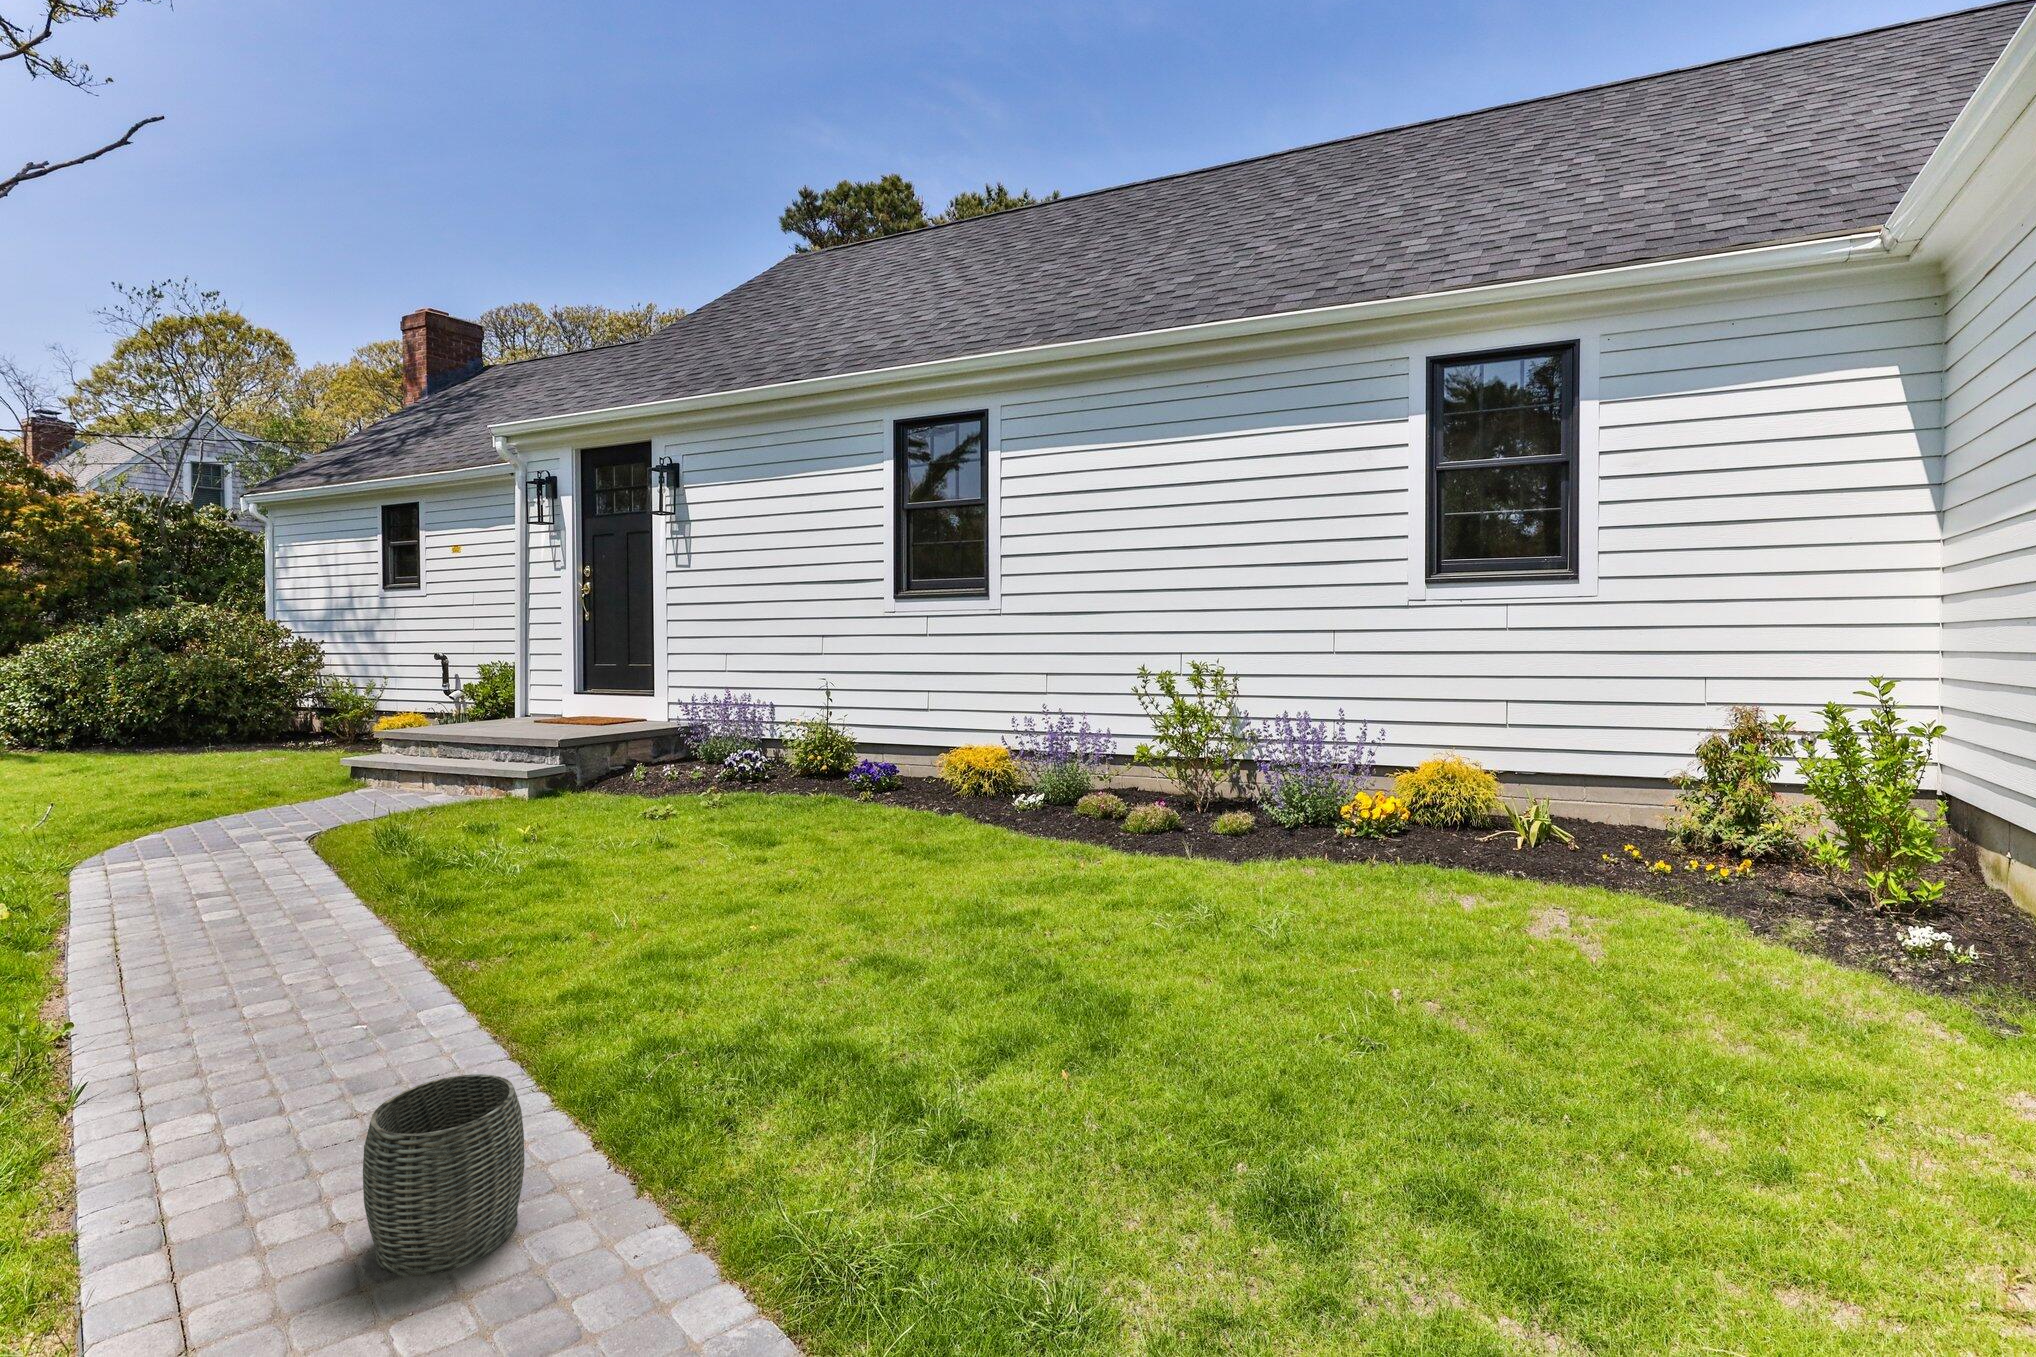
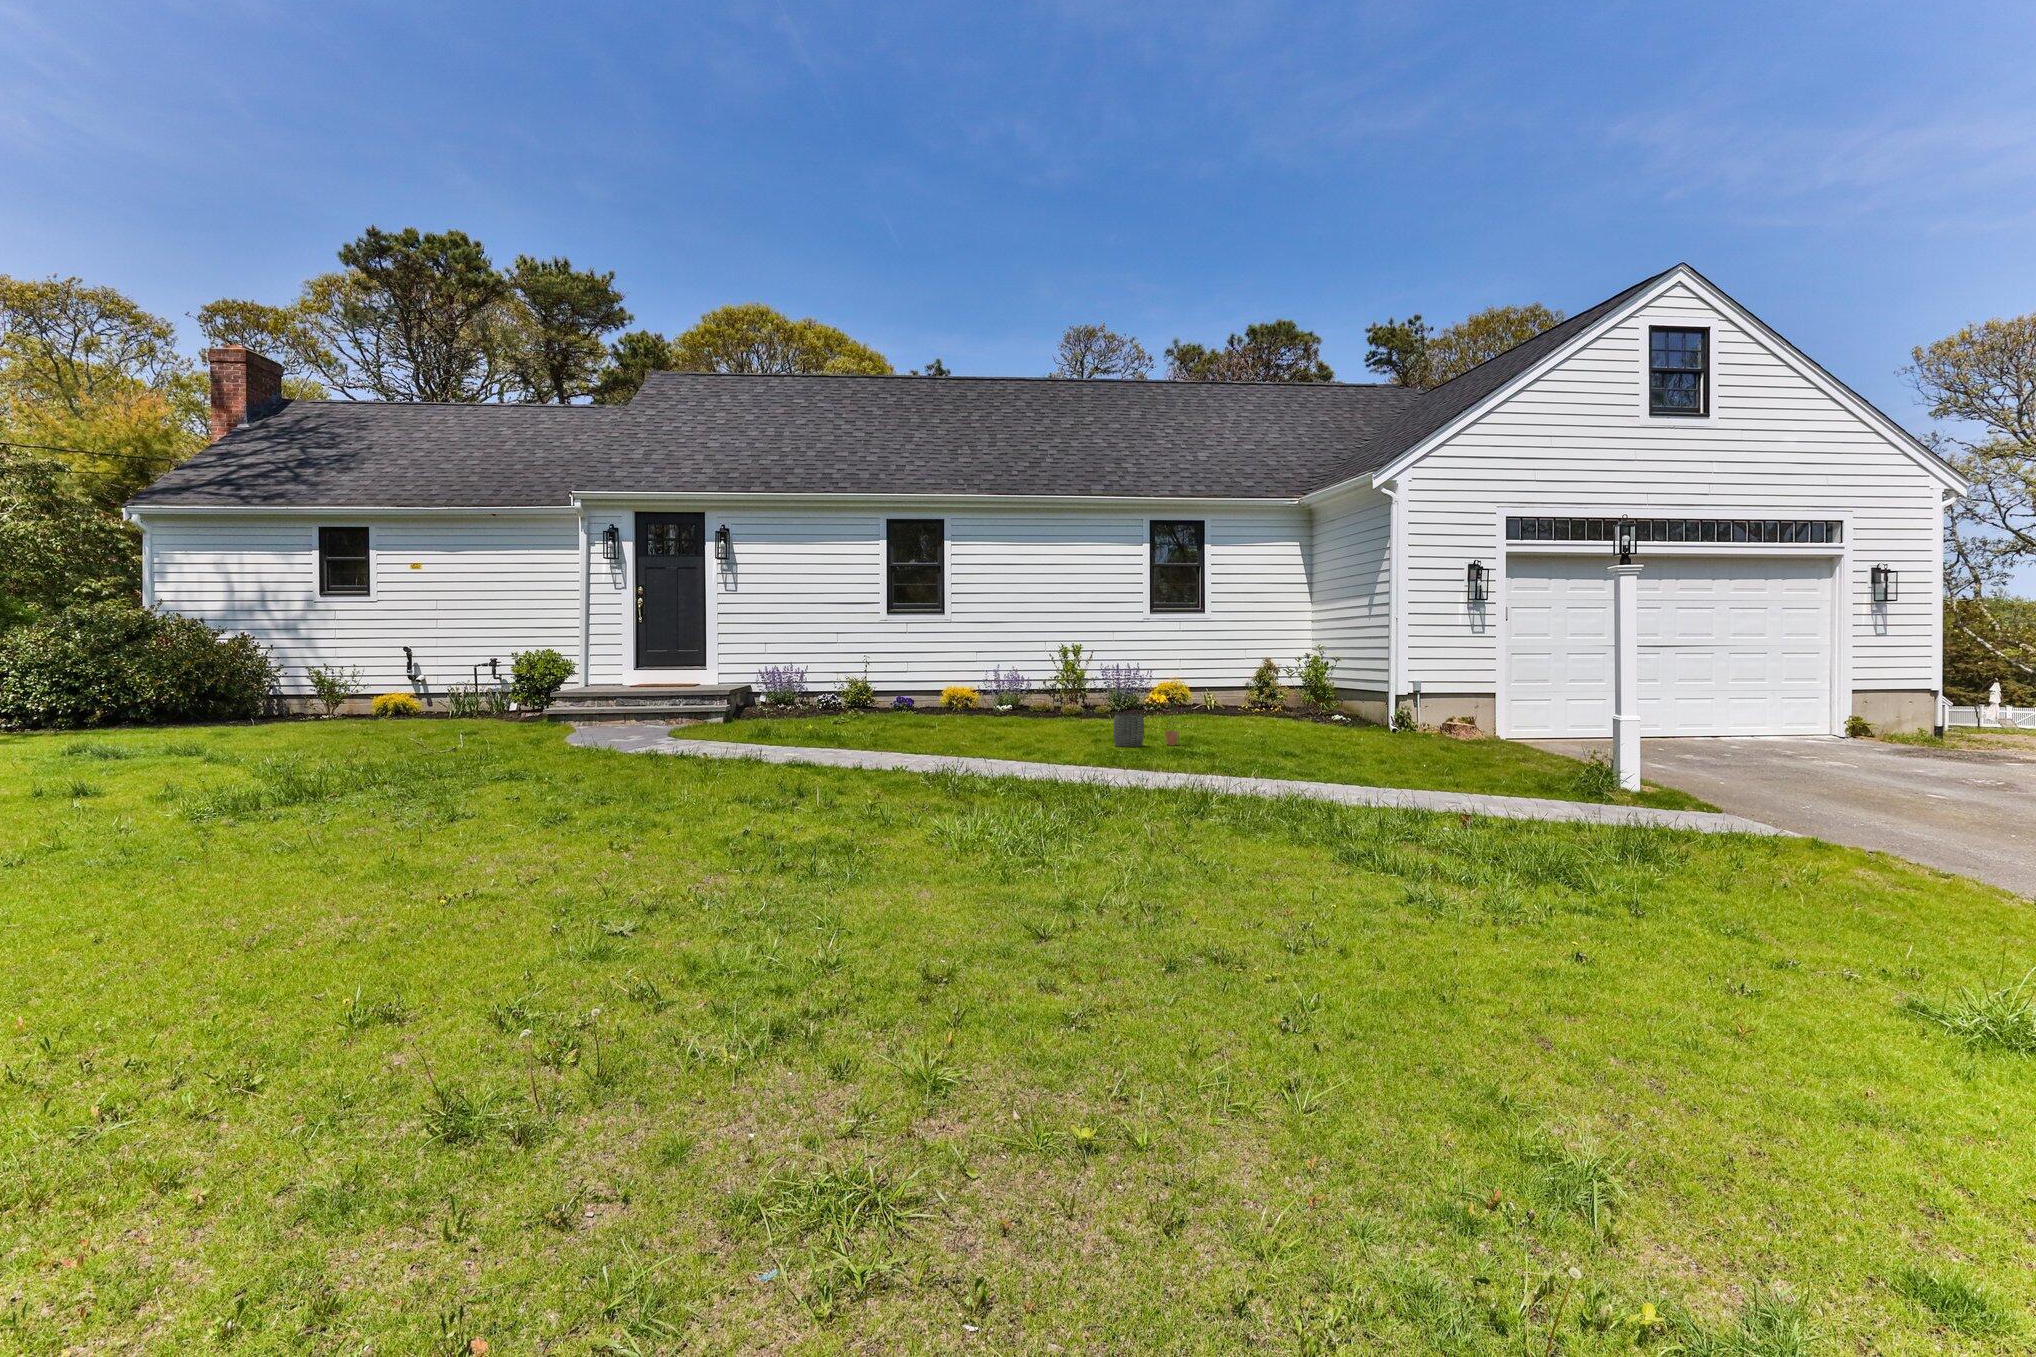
potted plant: none [556,1063,641,1303] -> present [1160,704,1179,745]

